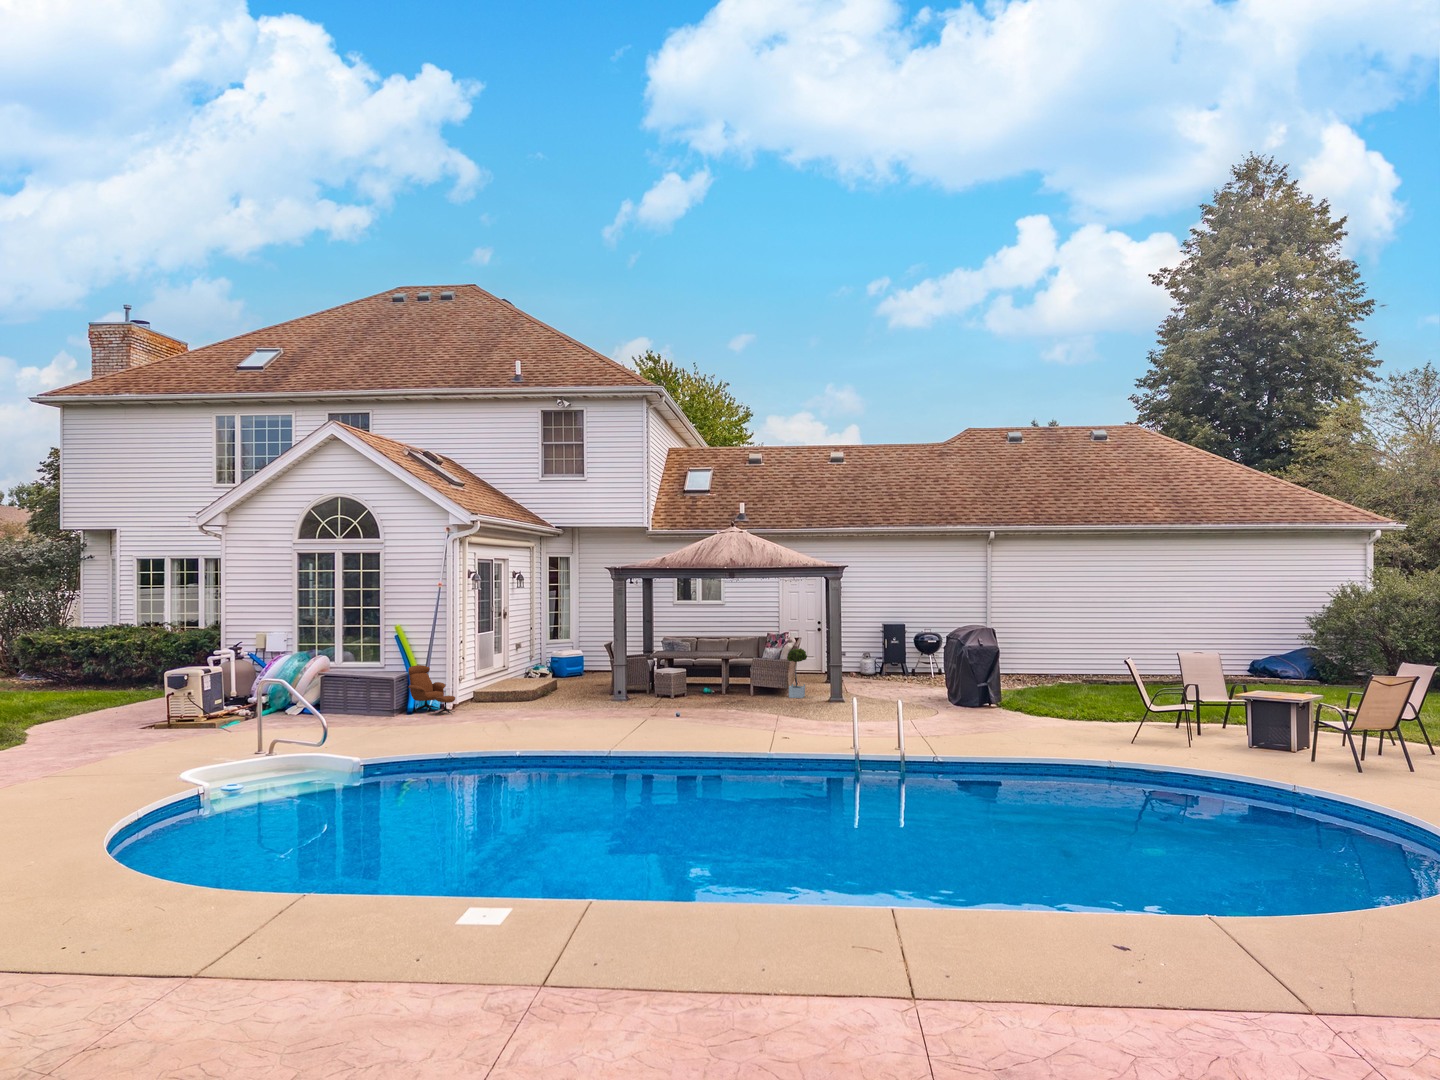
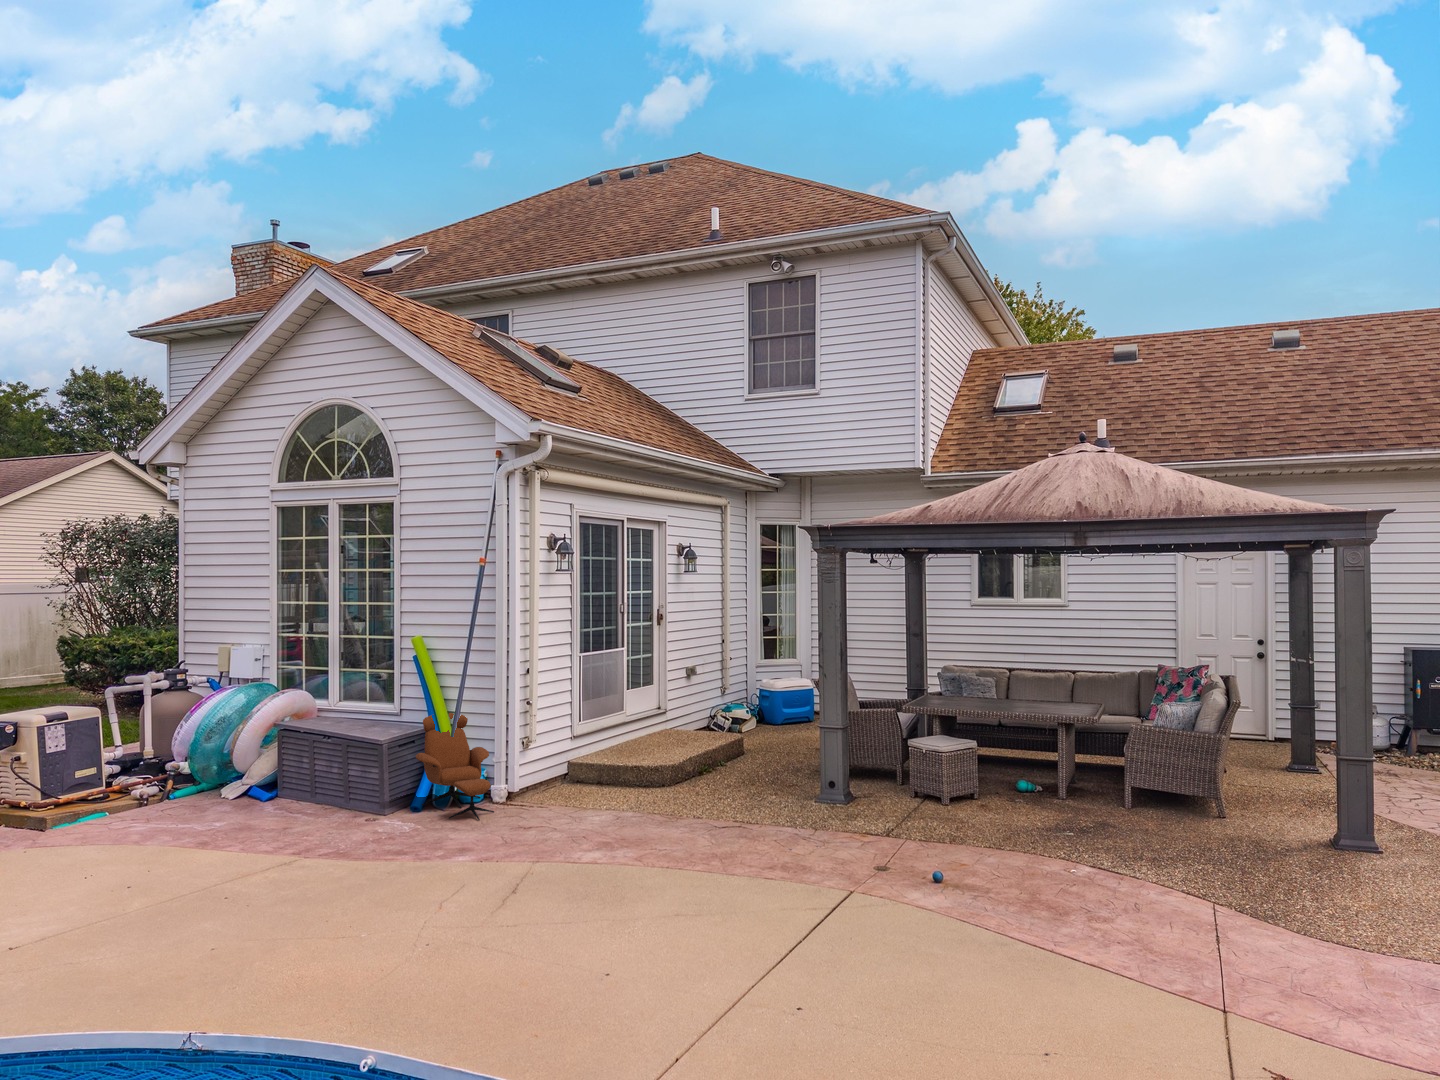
potted tree: present [787,648,807,698] -> none [1217,712,1271,831]

